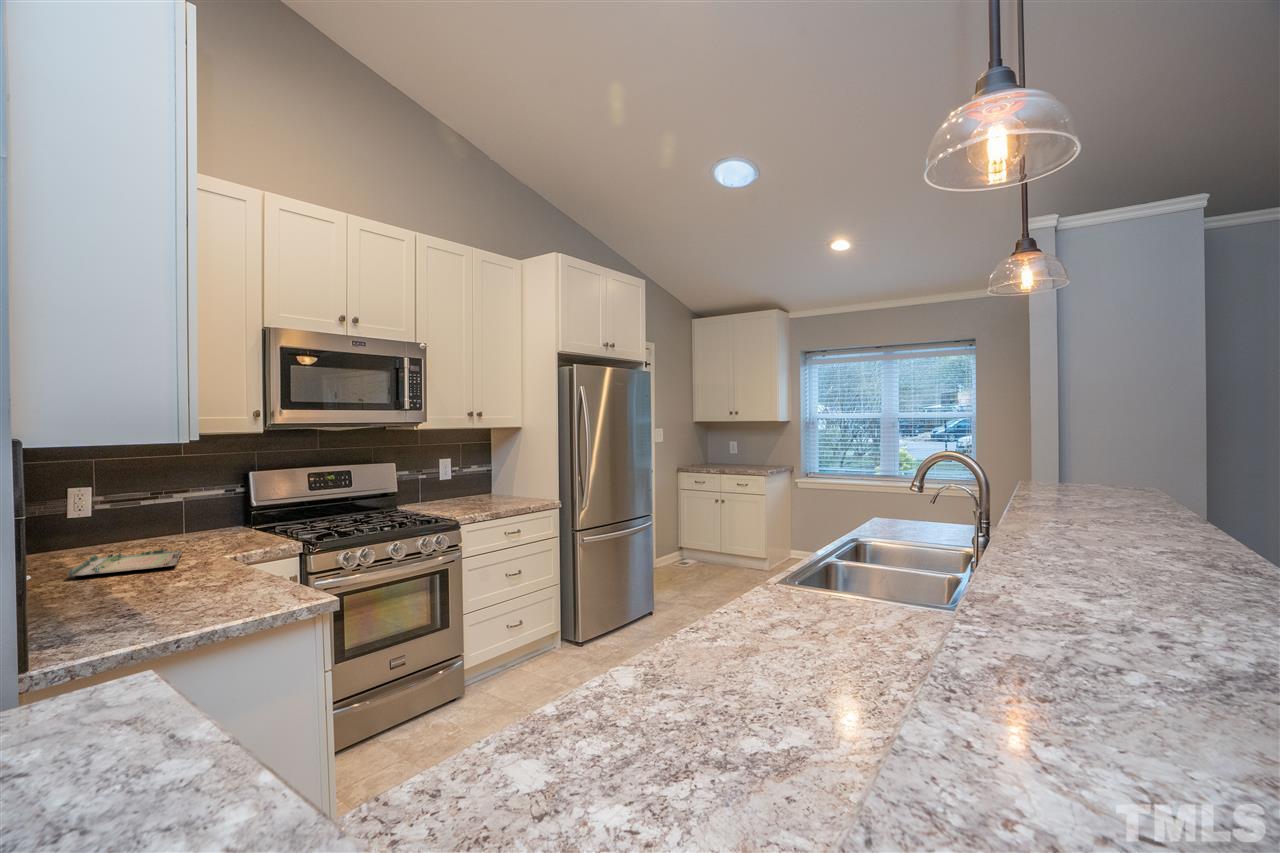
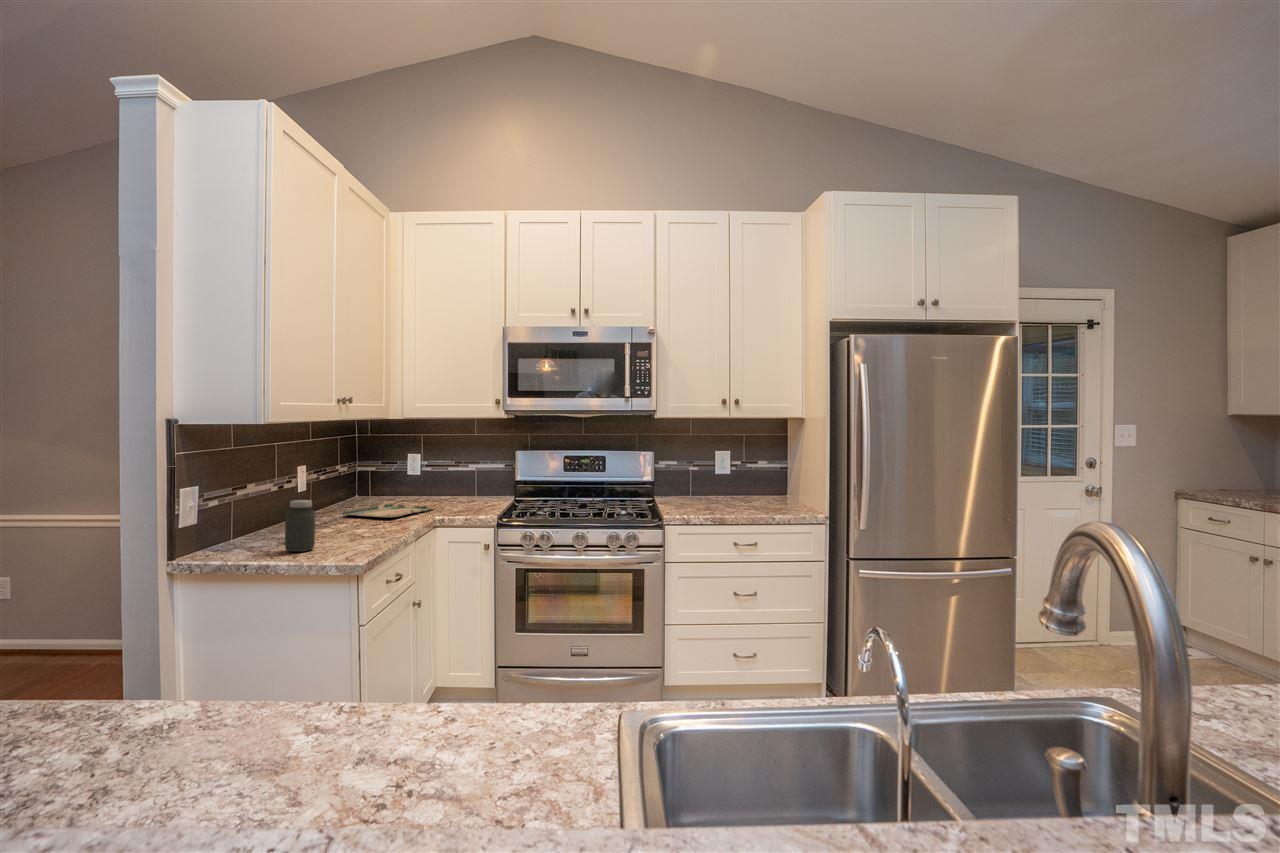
jar: none [180,545,223,614] -> present [285,500,316,552]

